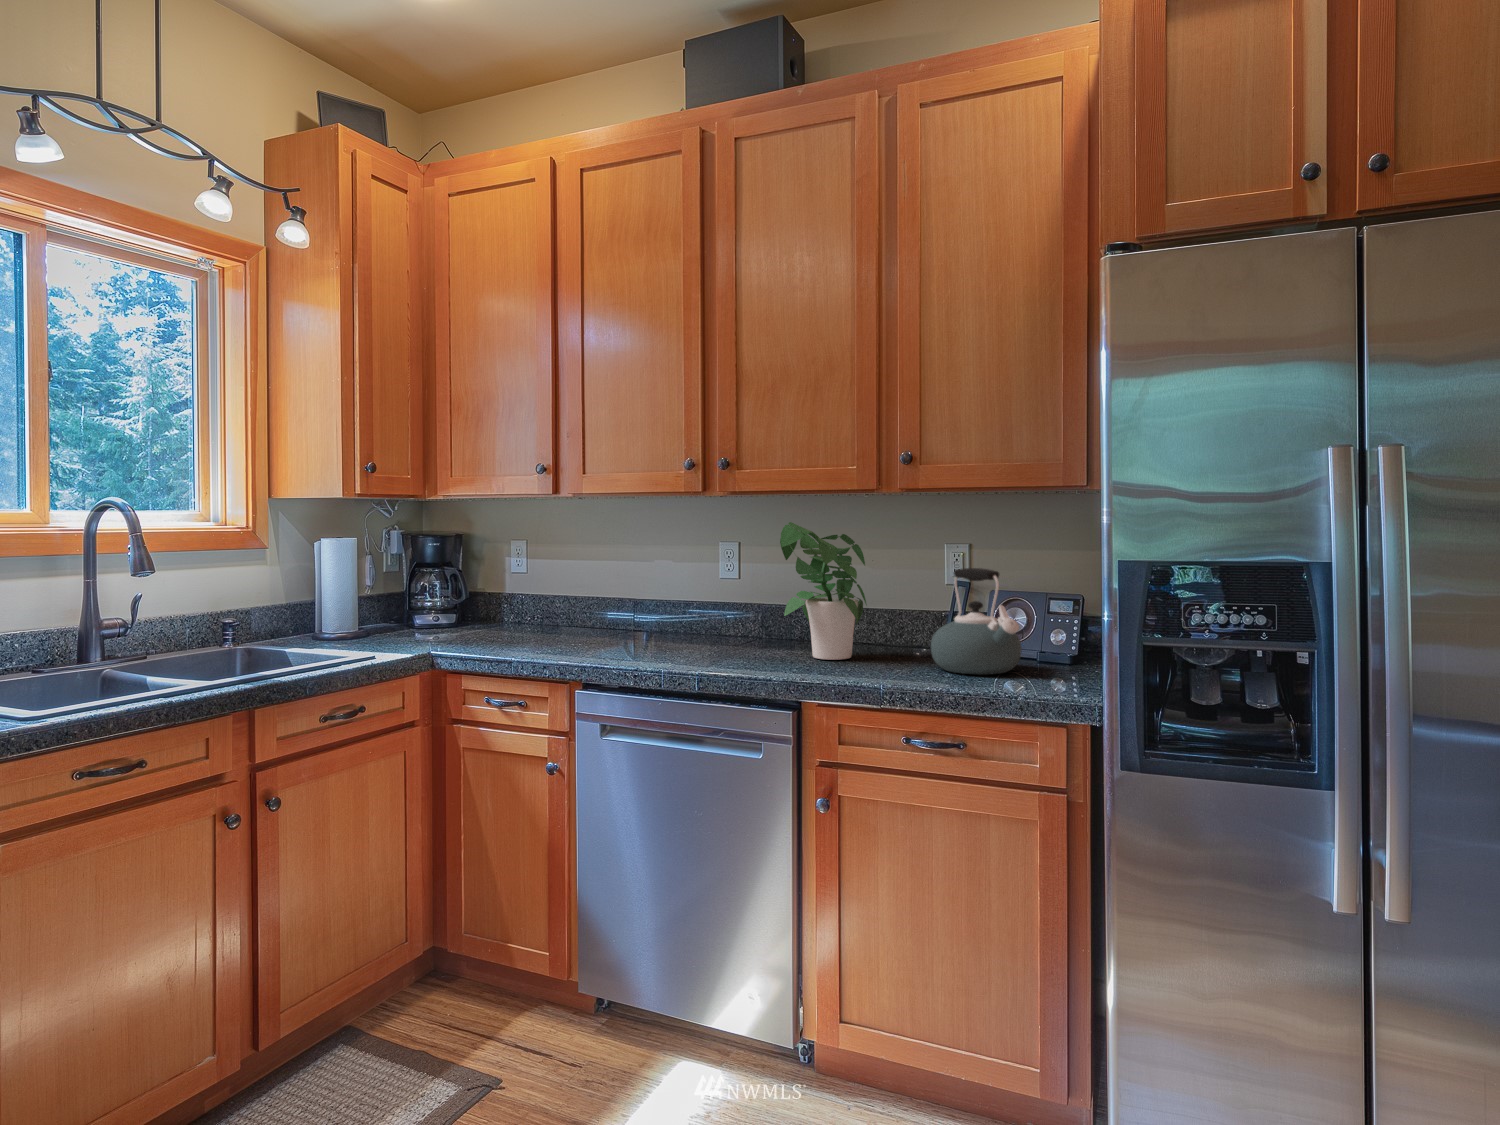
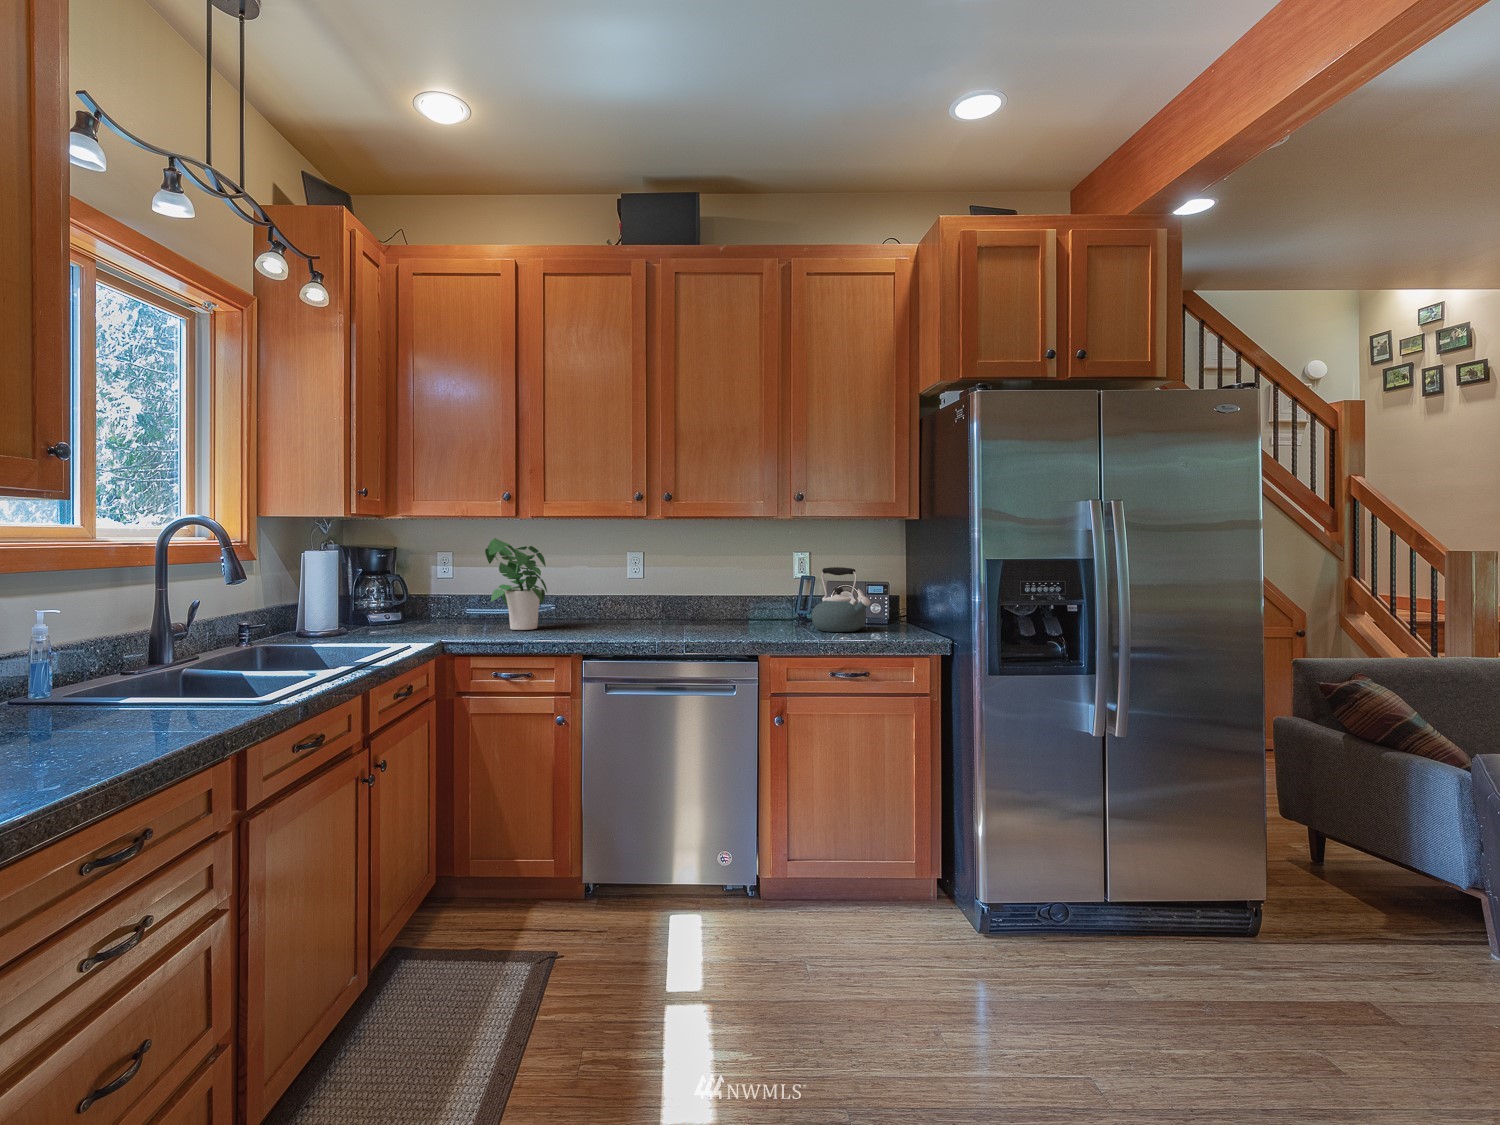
potted plant: present [780,522,867,660] -> present [485,538,547,630]

